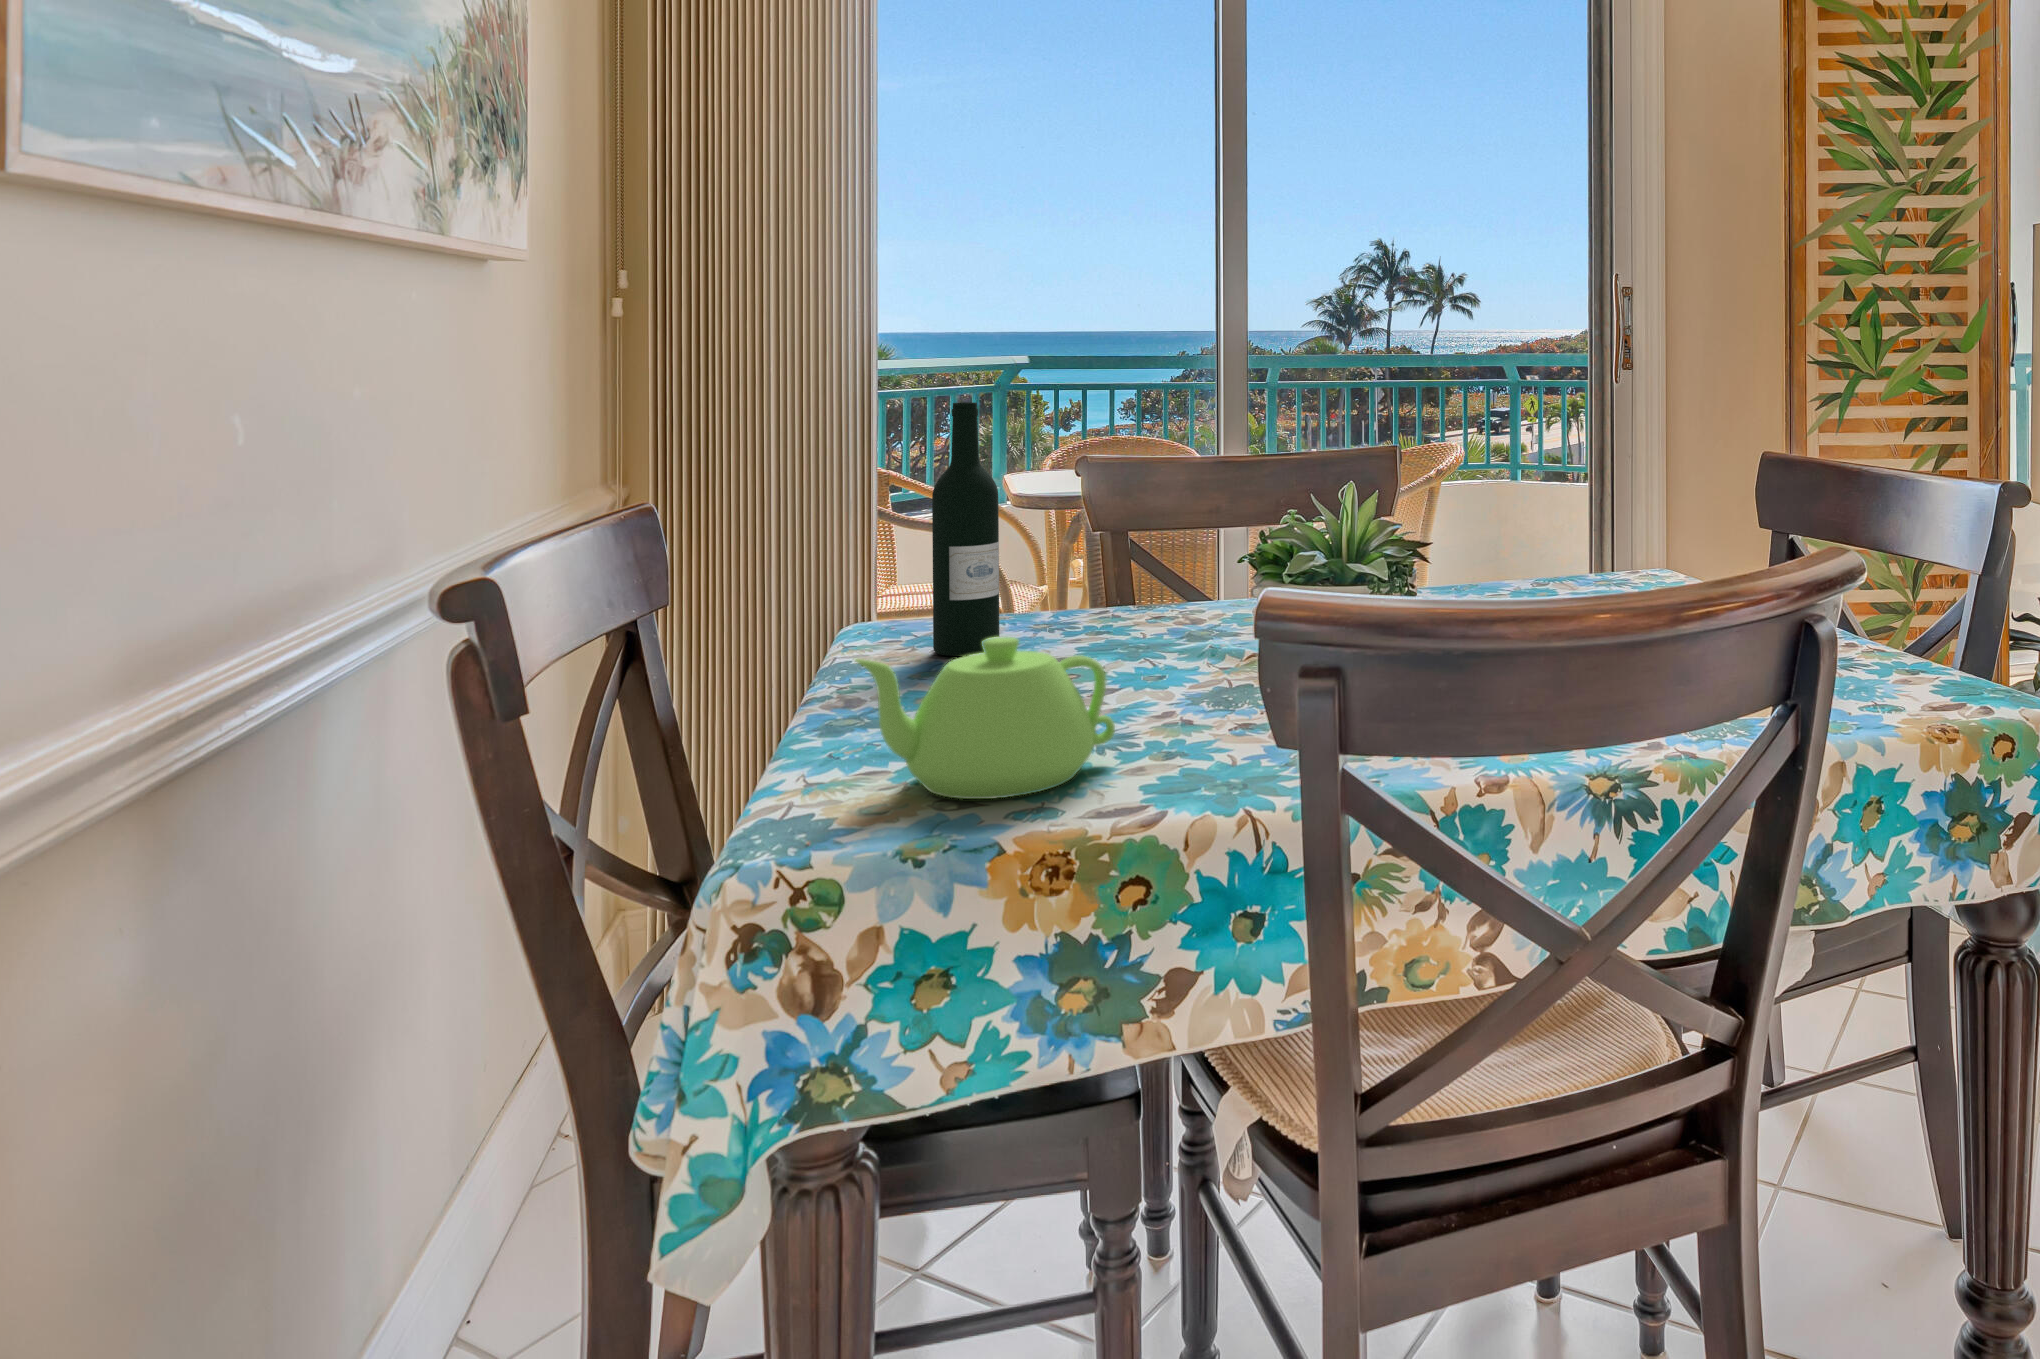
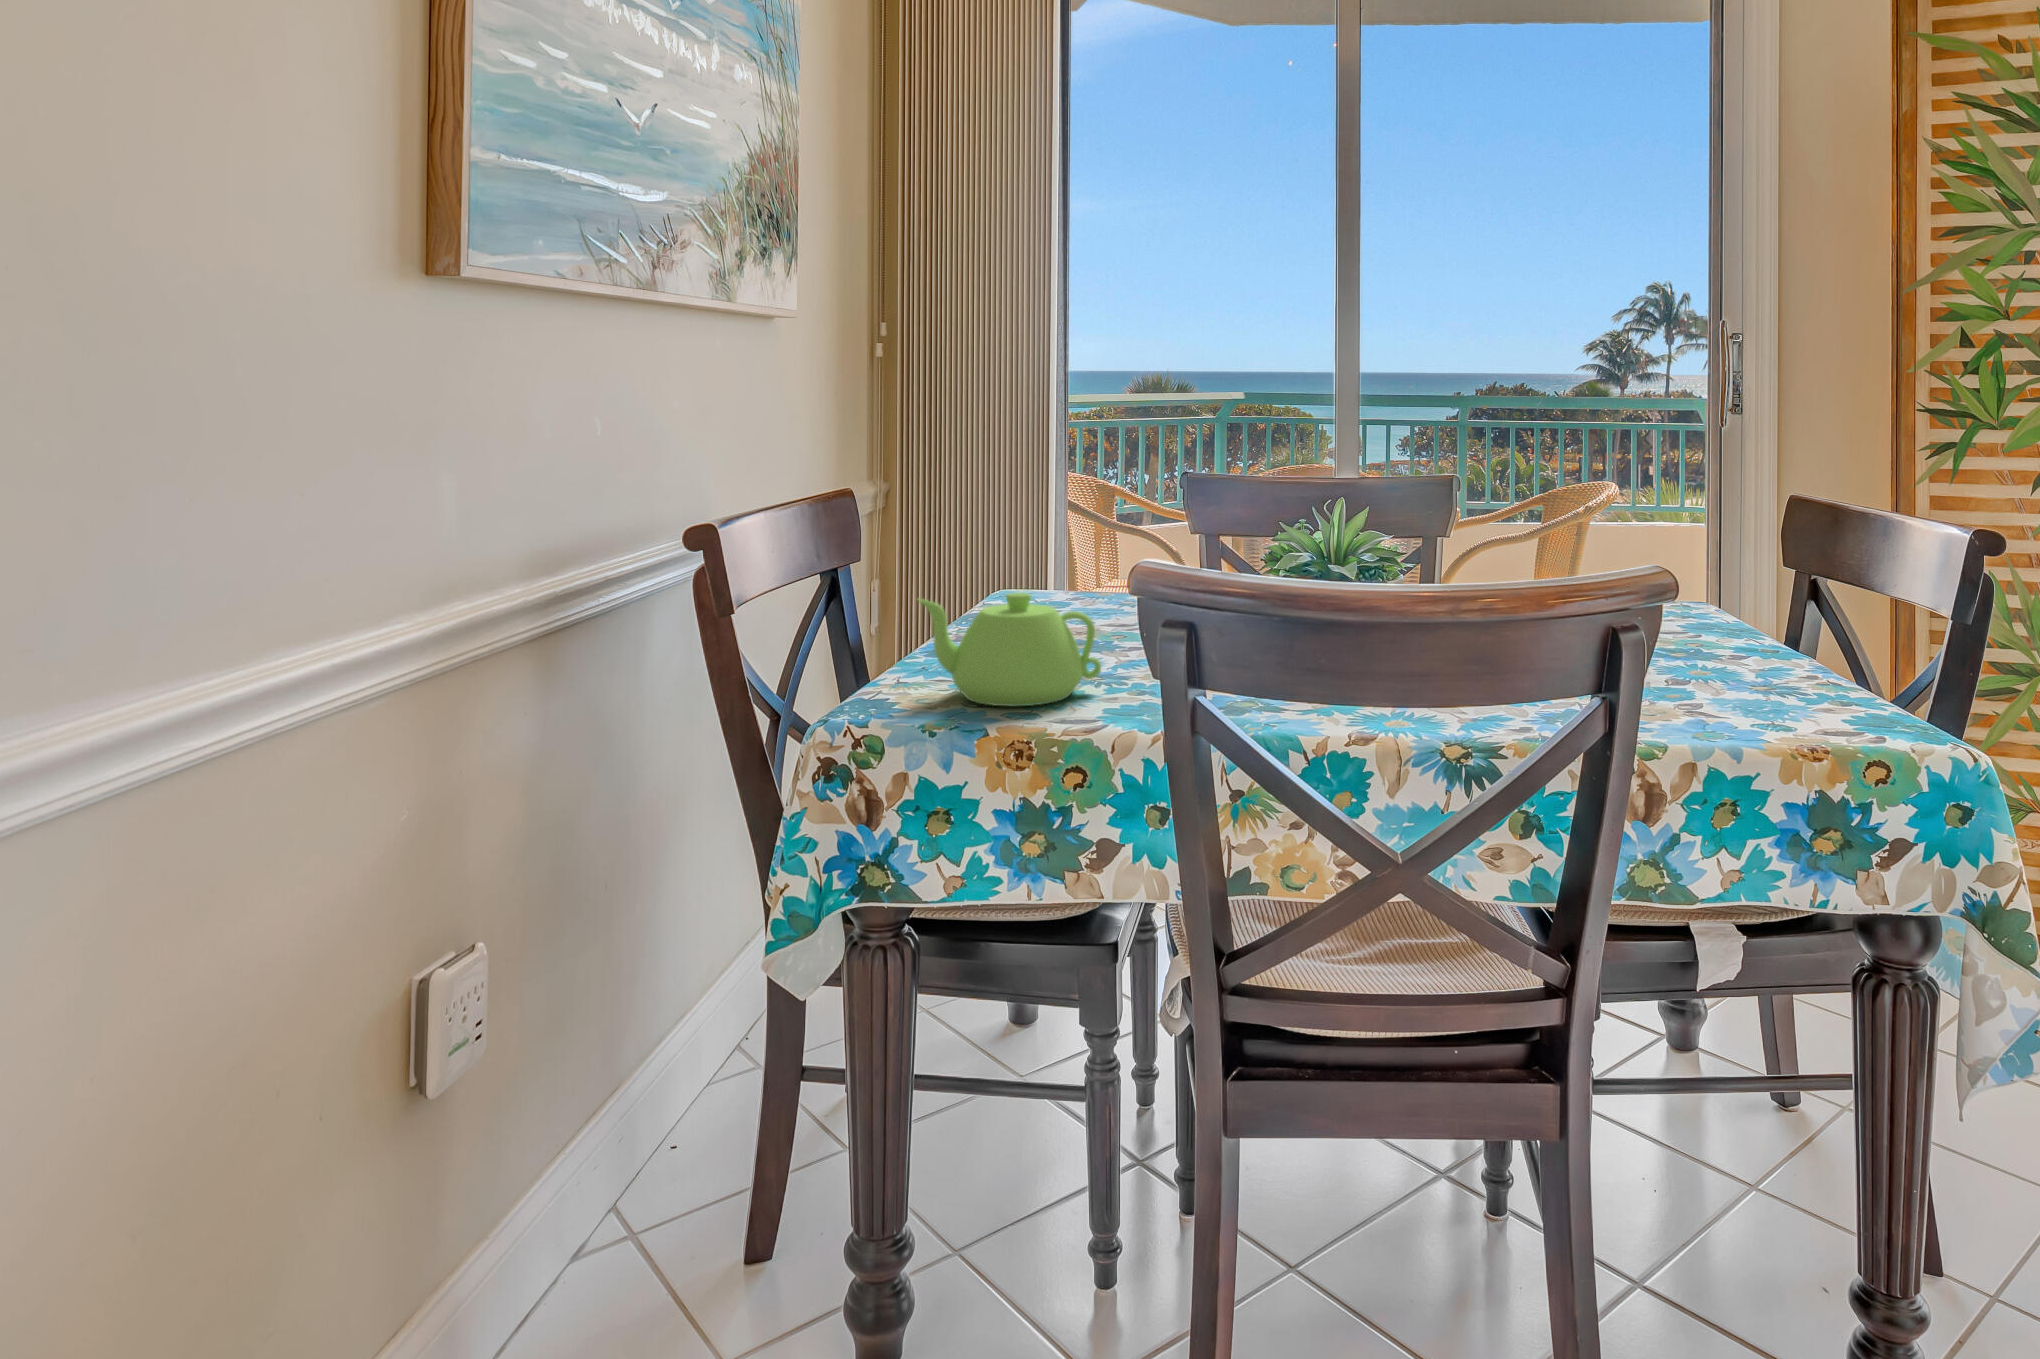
wine bottle: present [932,402,999,656] -> none [1033,424,1081,614]

